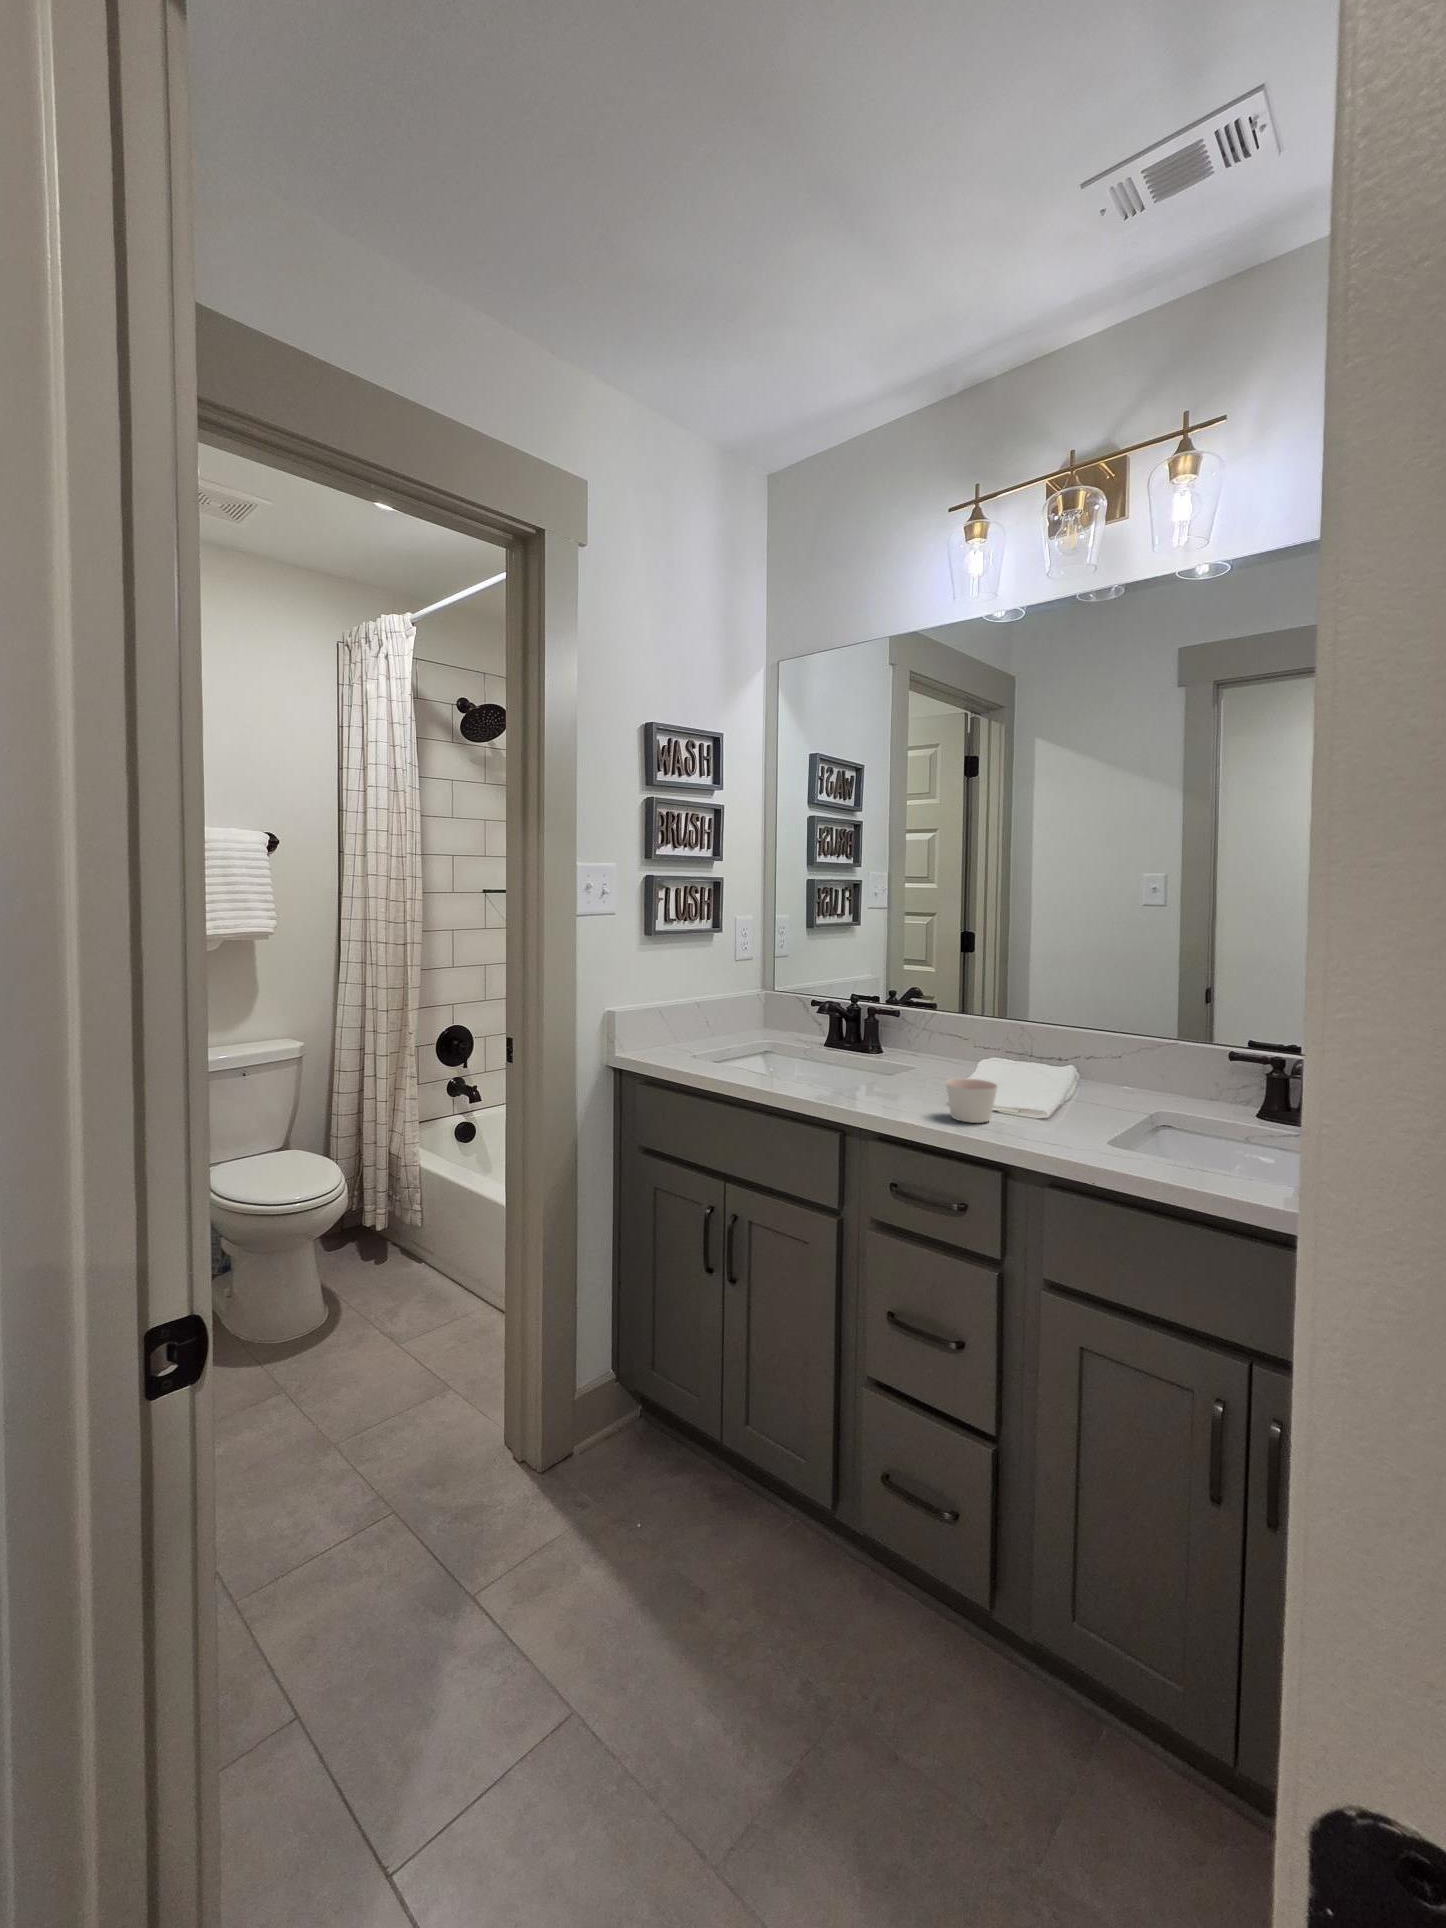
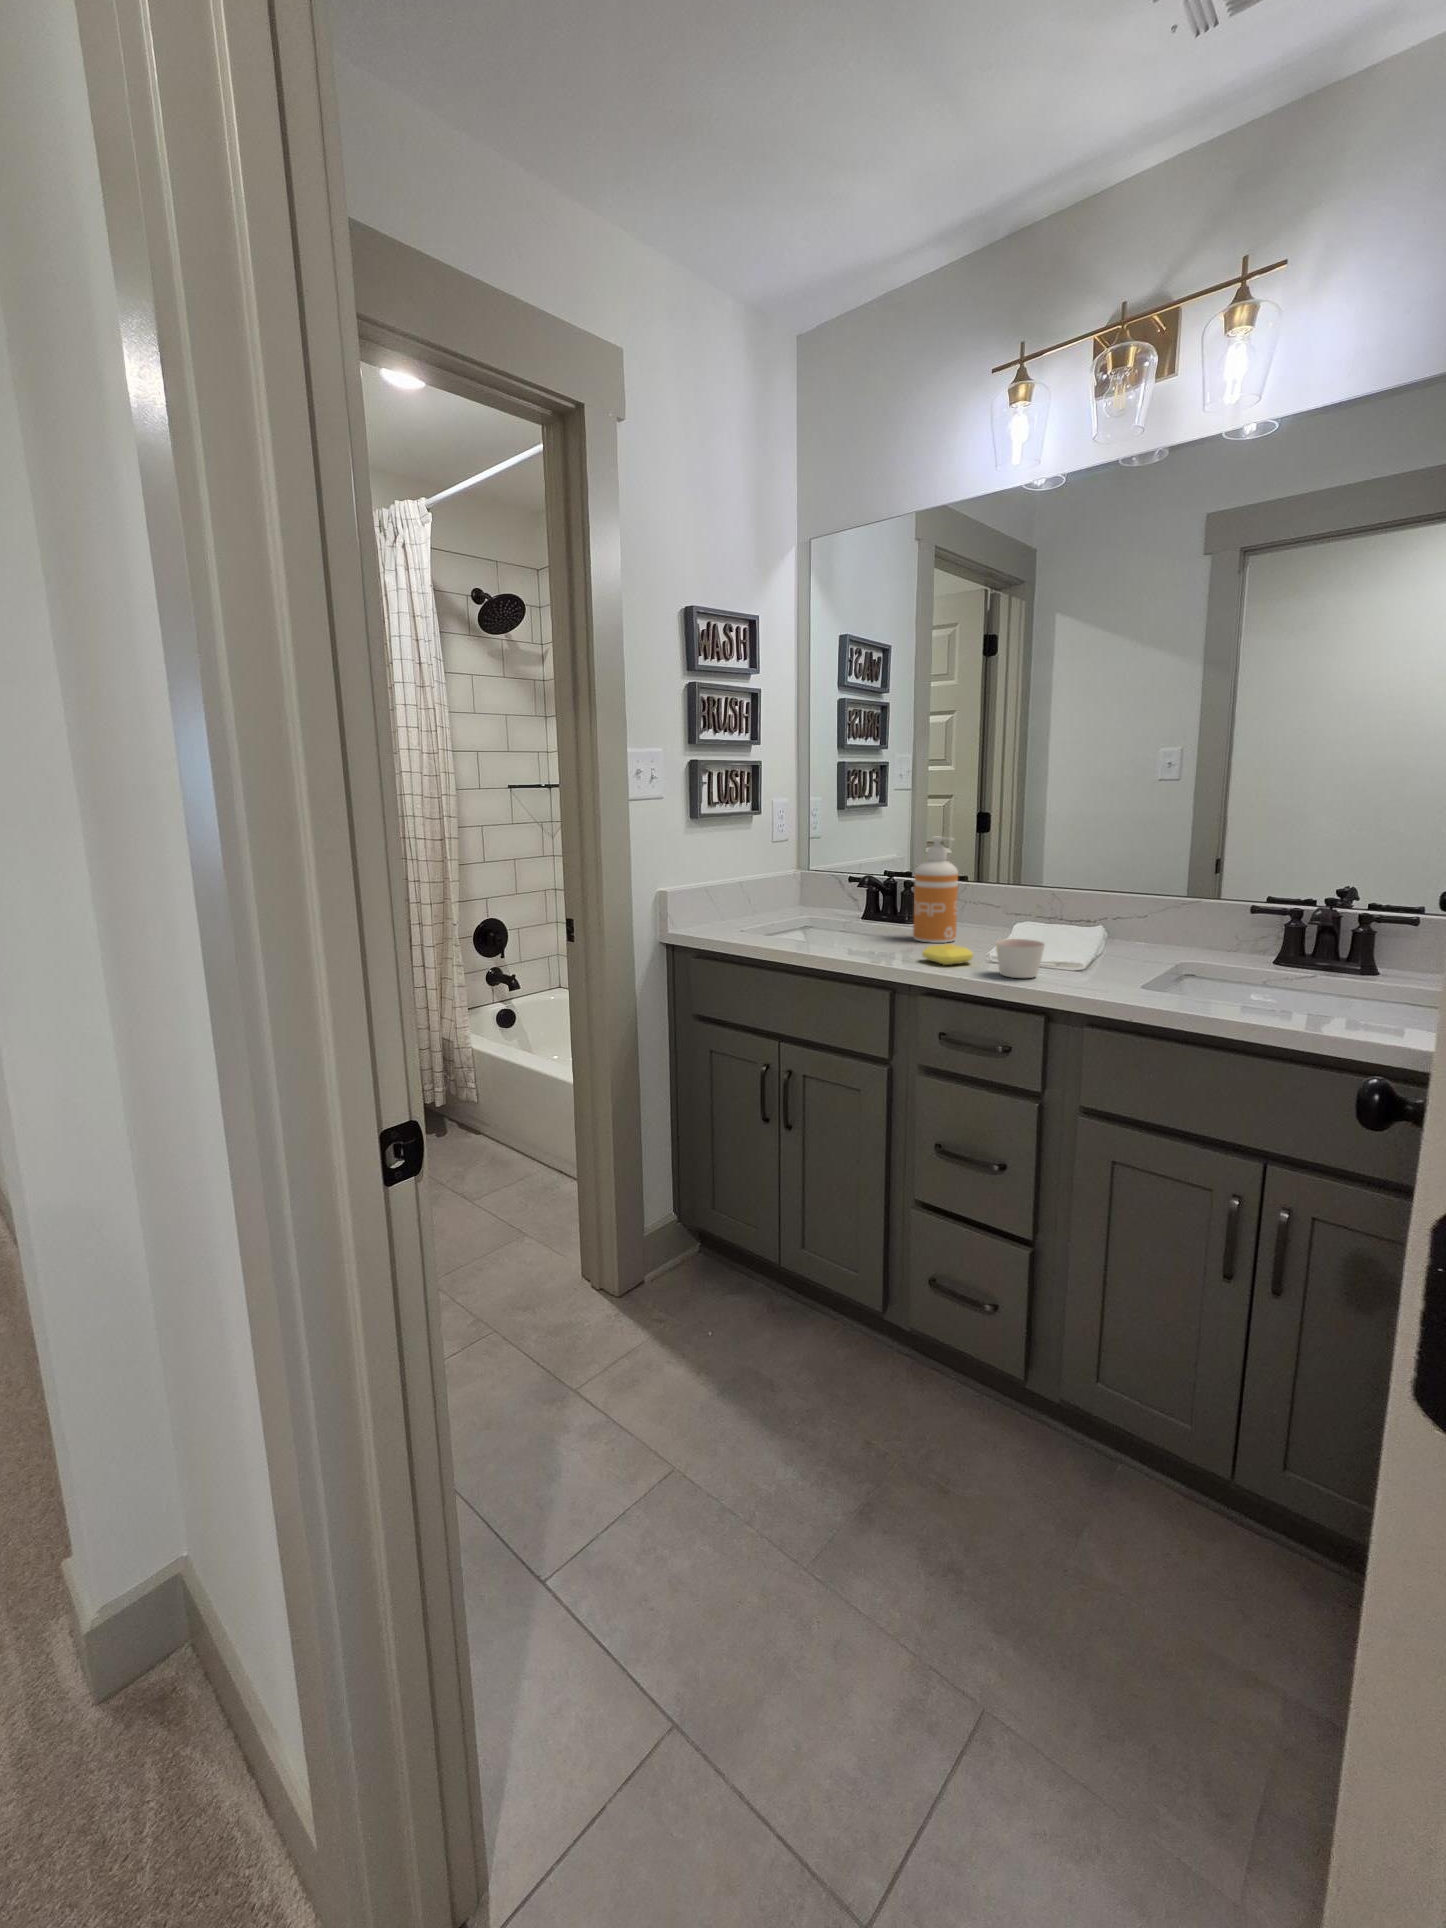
soap dispenser: none [874,963,920,1077] -> present [913,836,958,943]
soap bar: none [873,1080,928,1104] -> present [922,944,974,965]

